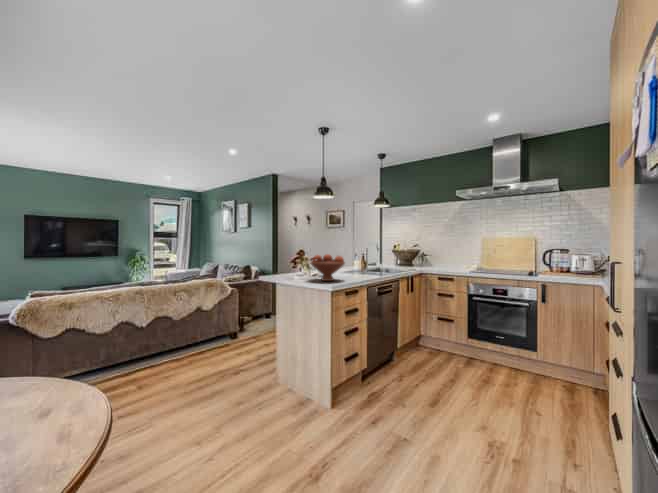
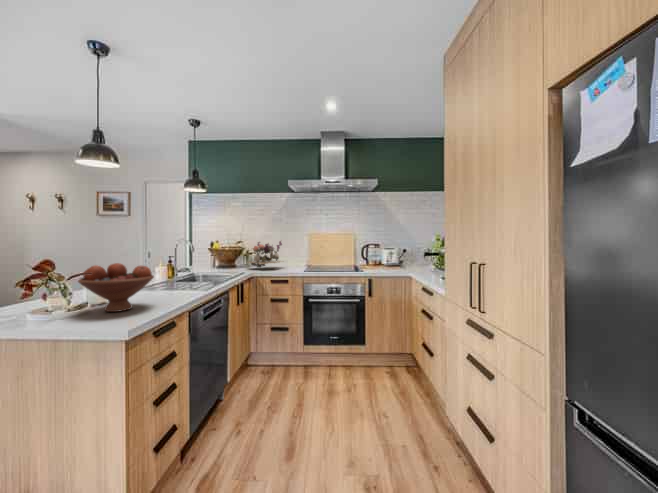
flower arrangement: none [419,243,453,268] -> present [248,241,282,268]

